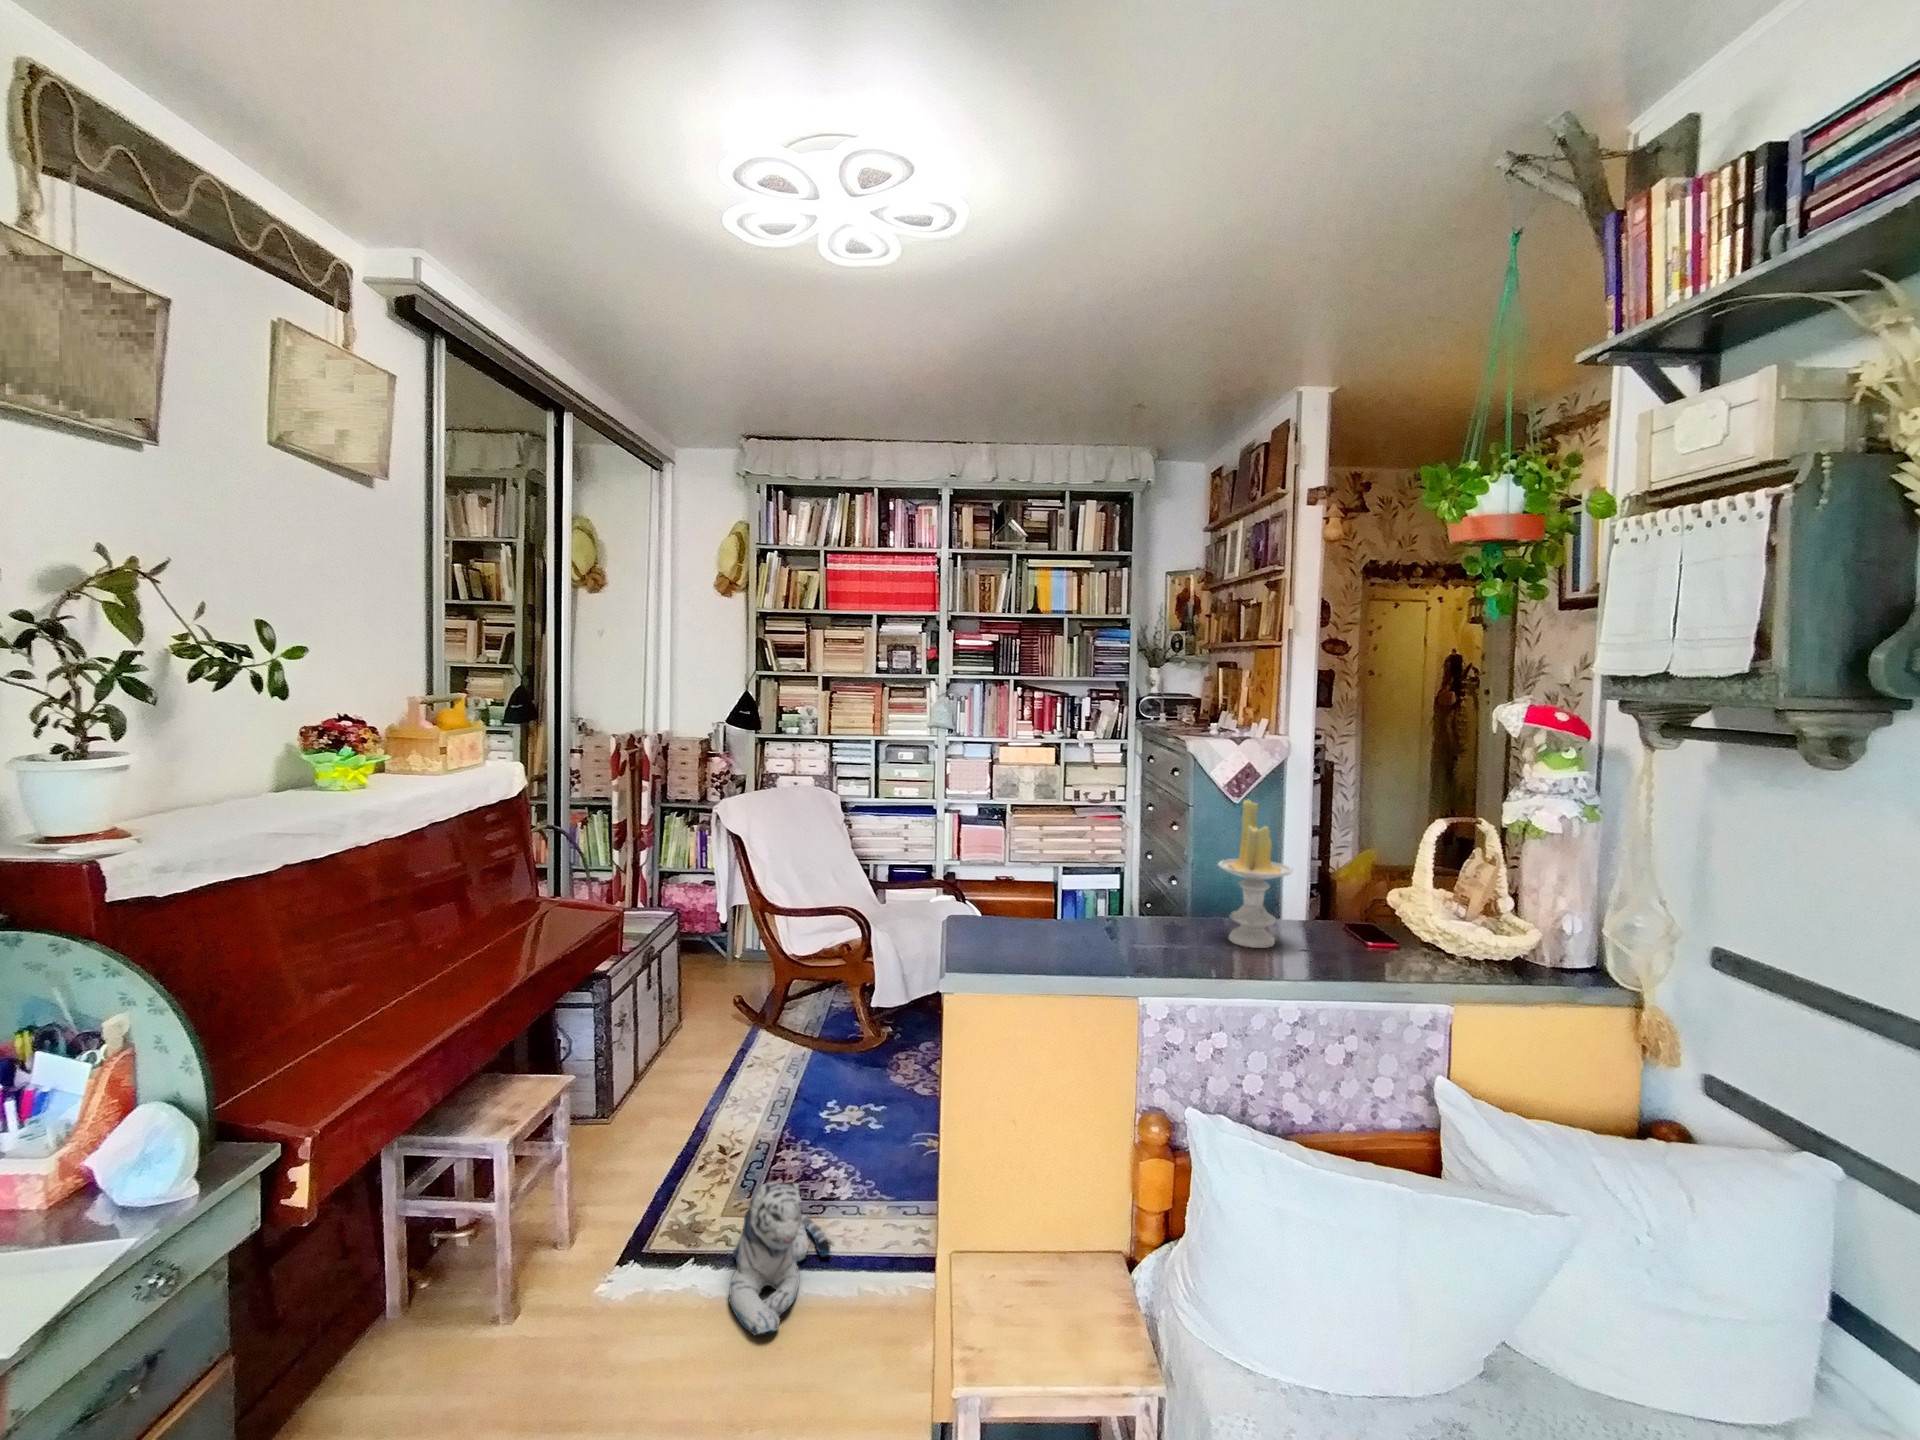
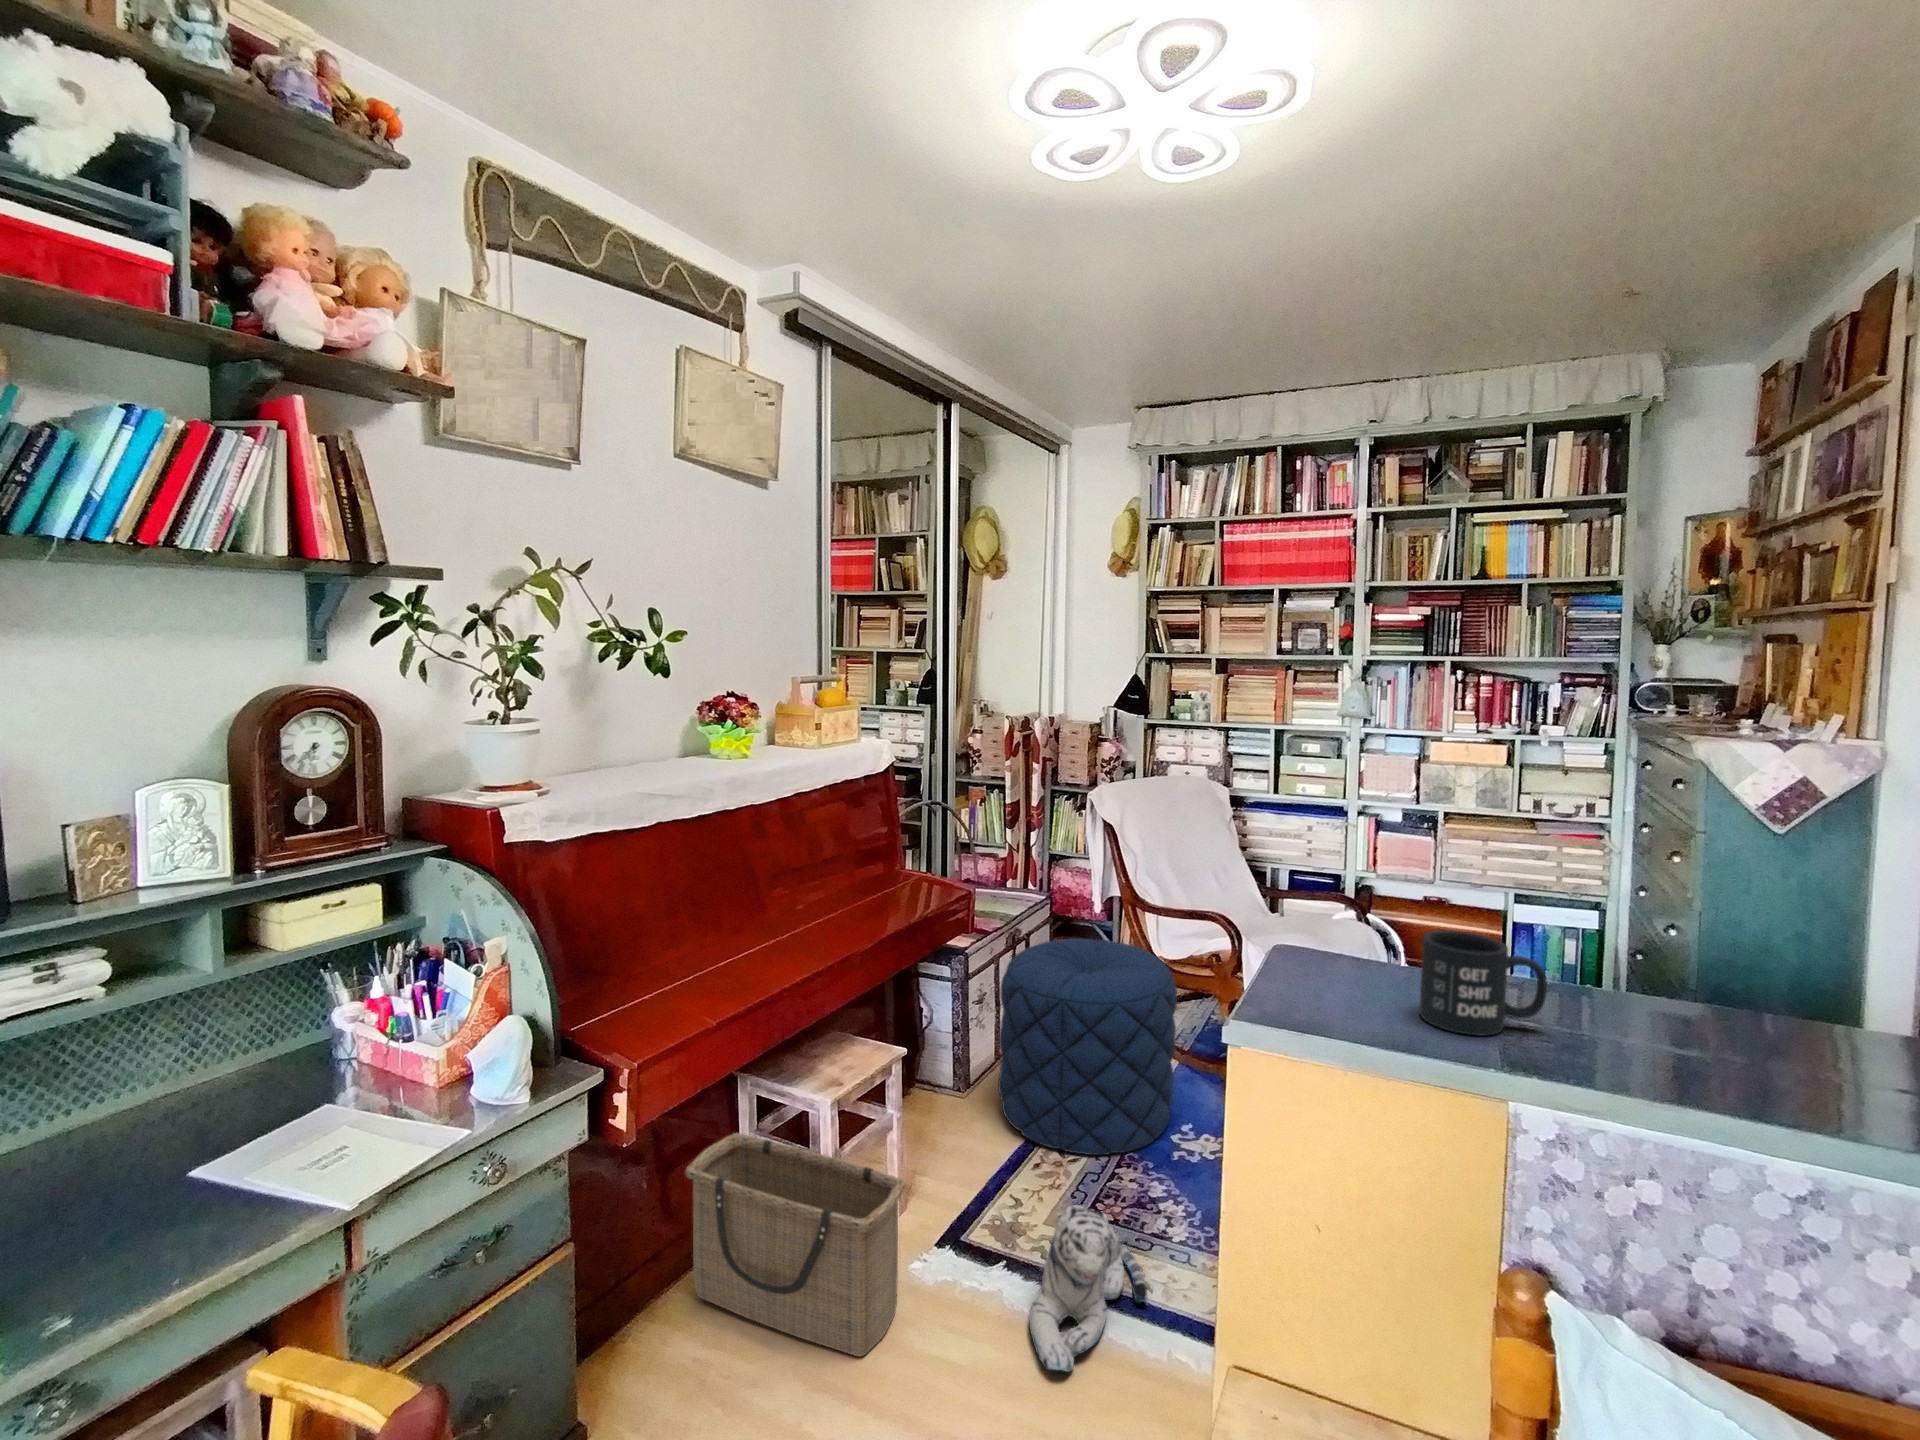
candle: present [1218,800,1293,948] -> none [1670,830,1815,1061]
mug: none [1073,885,1153,958] -> present [1419,930,1547,1035]
pouf: none [651,944,821,1148] -> present [998,938,1177,1155]
basket: none [335,1197,601,1391] -> present [685,1133,905,1356]

